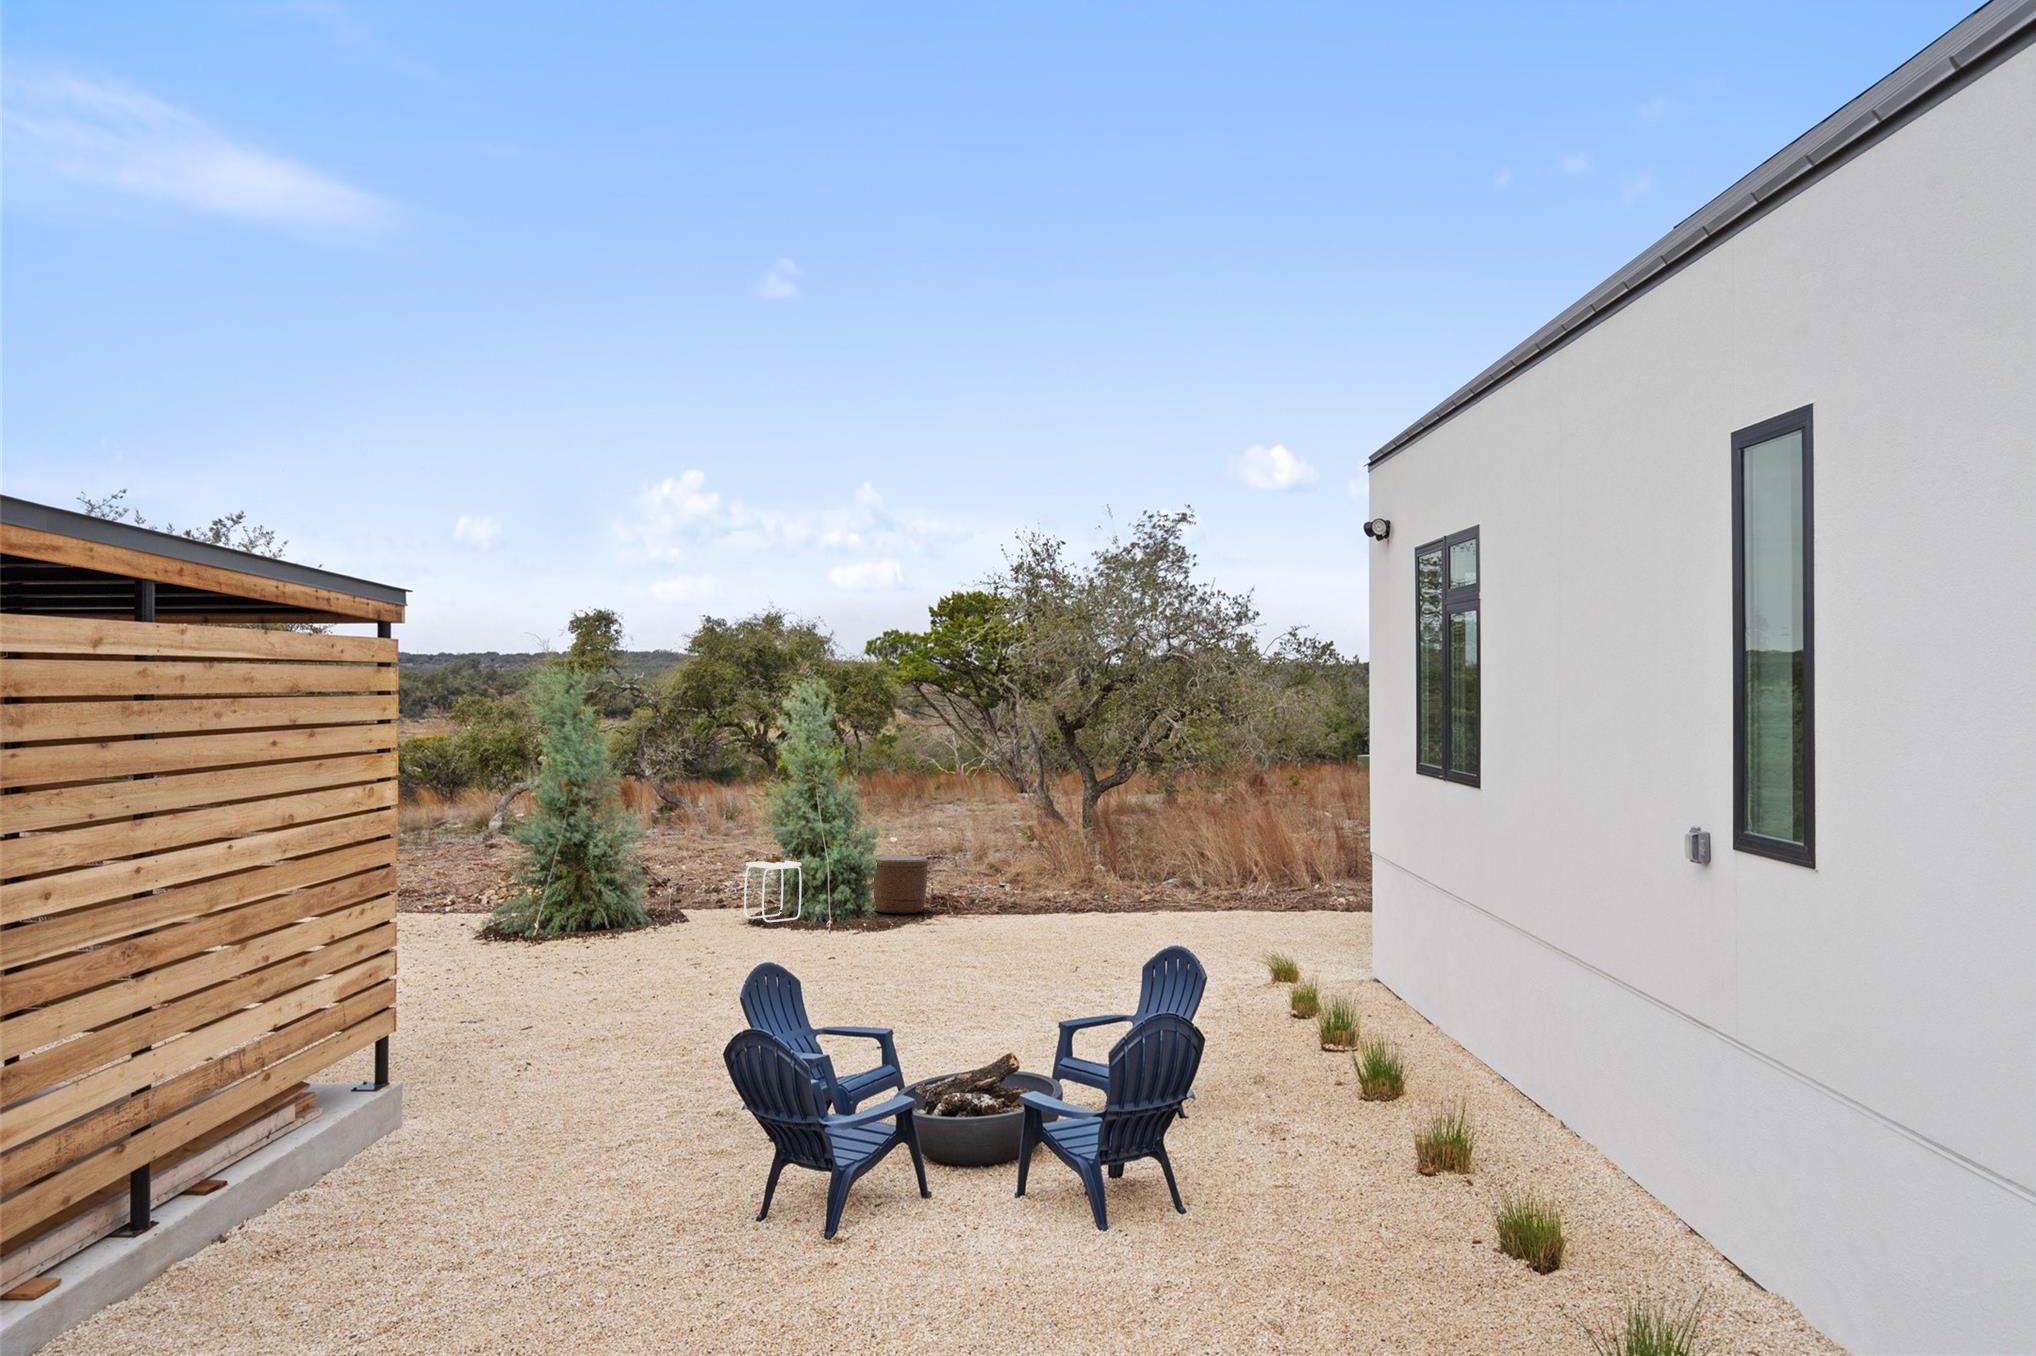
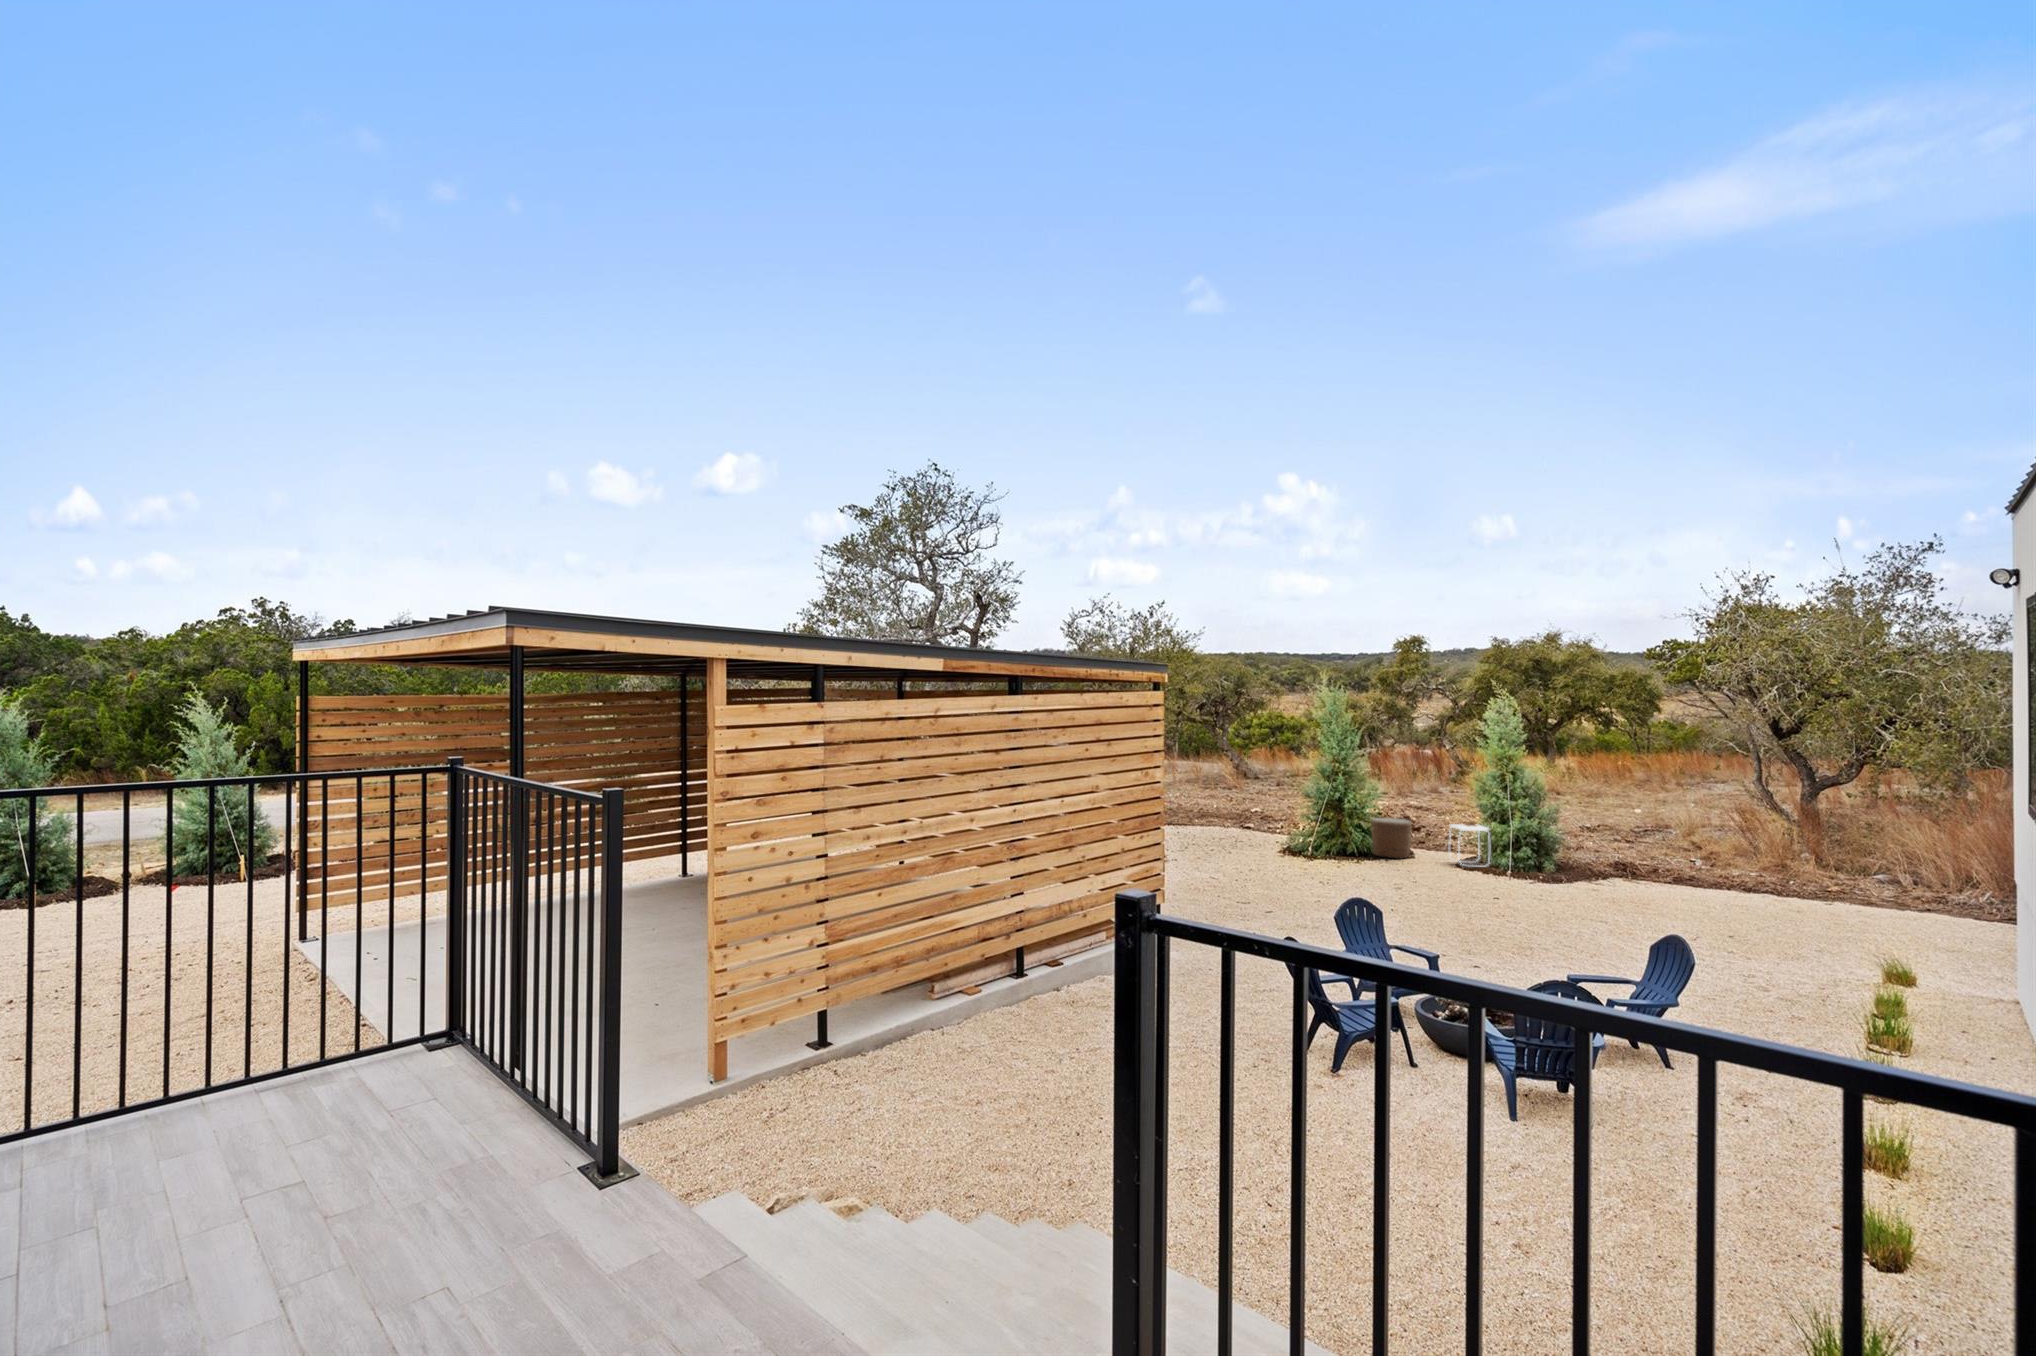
woven basket: present [873,855,928,914] -> present [1371,818,1412,858]

